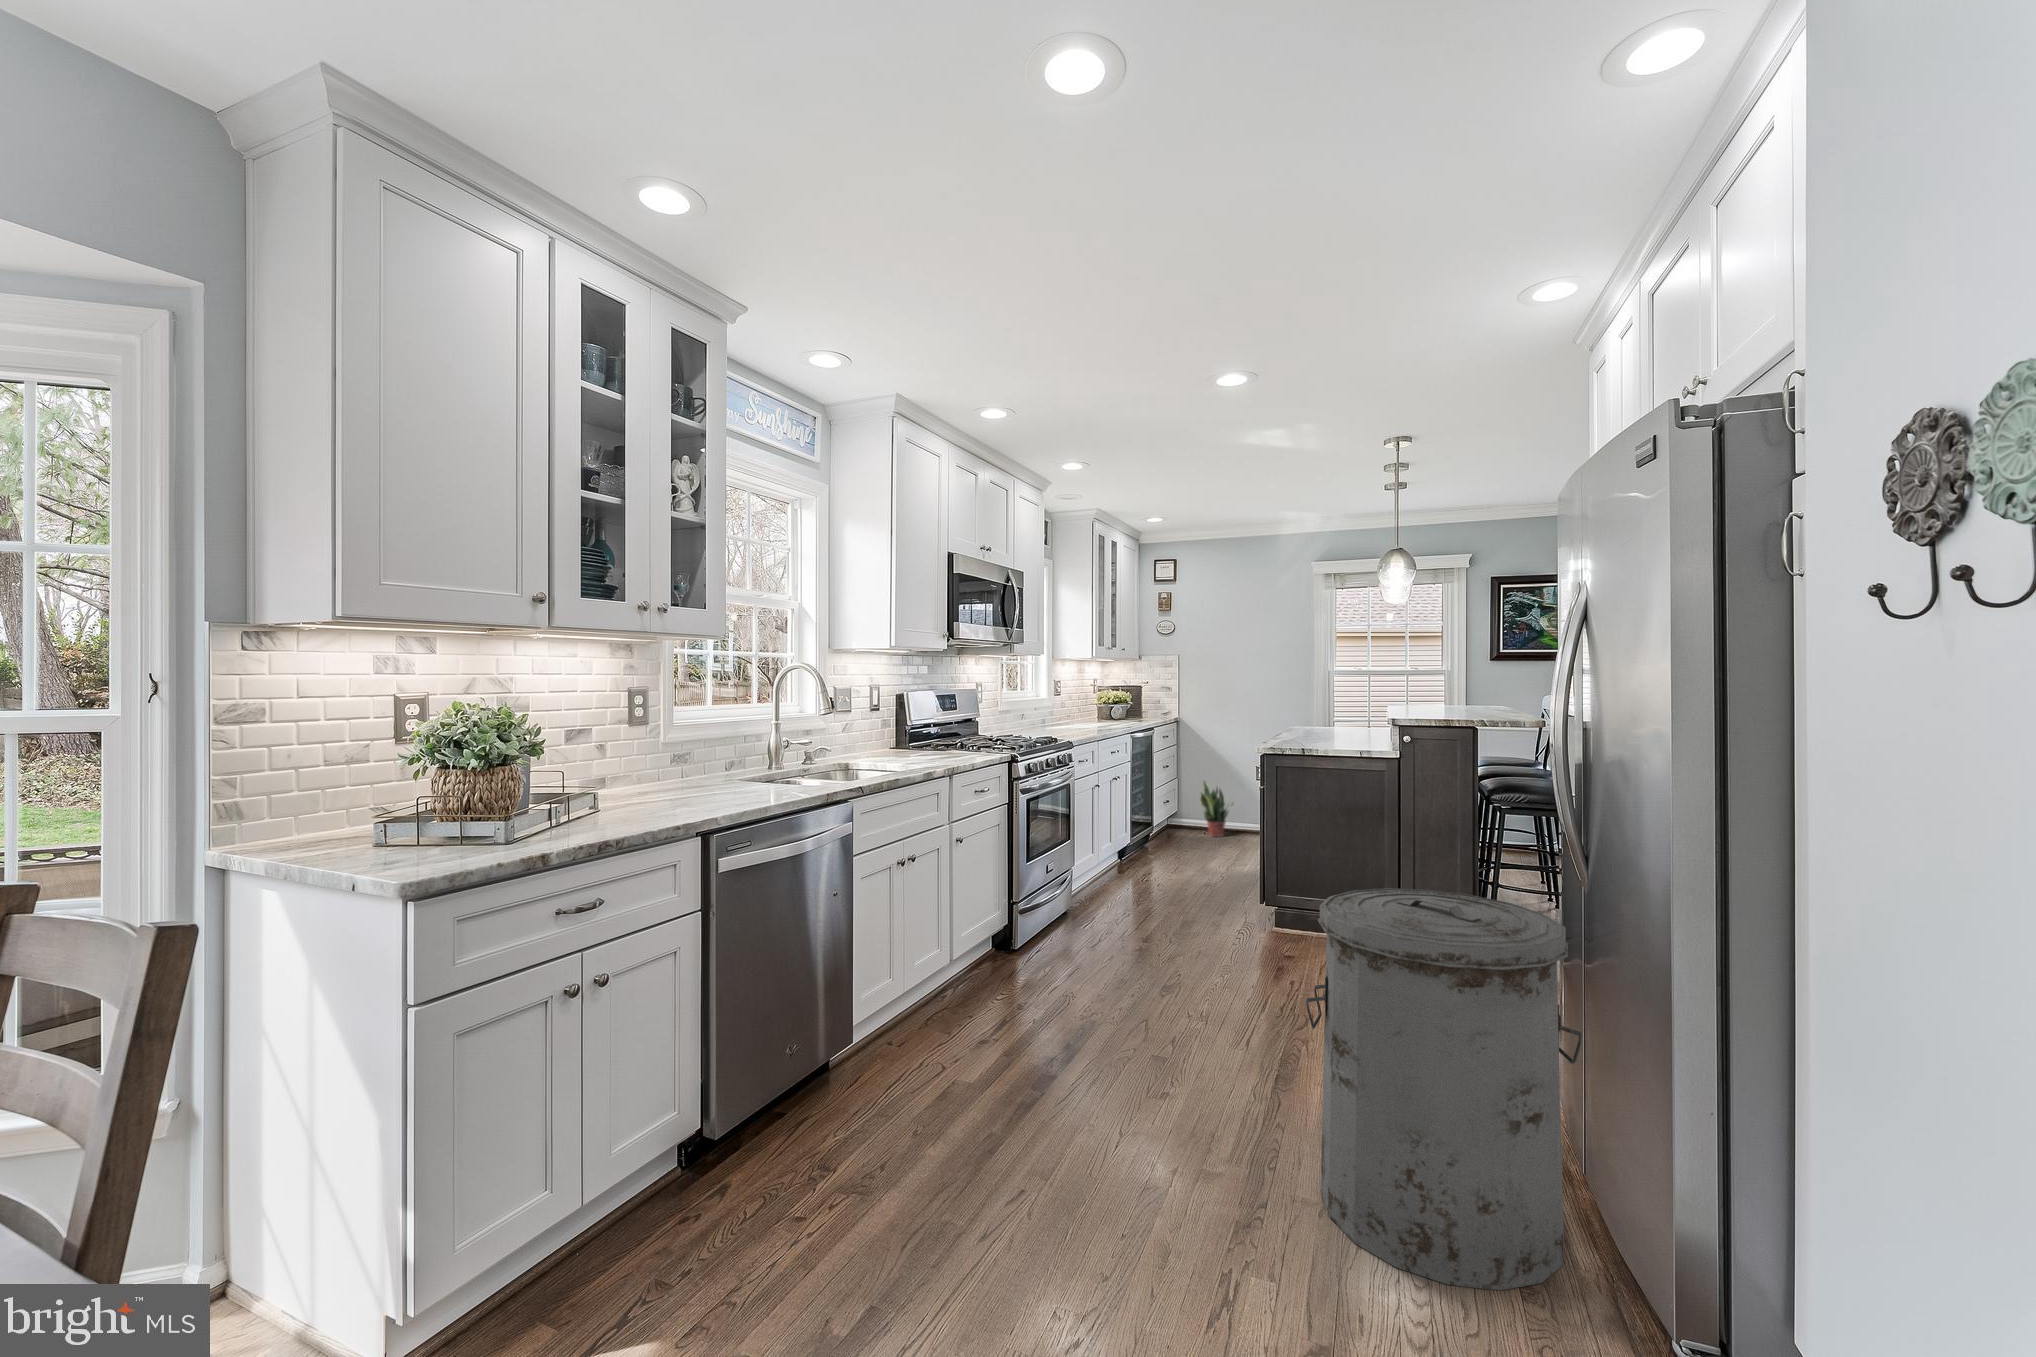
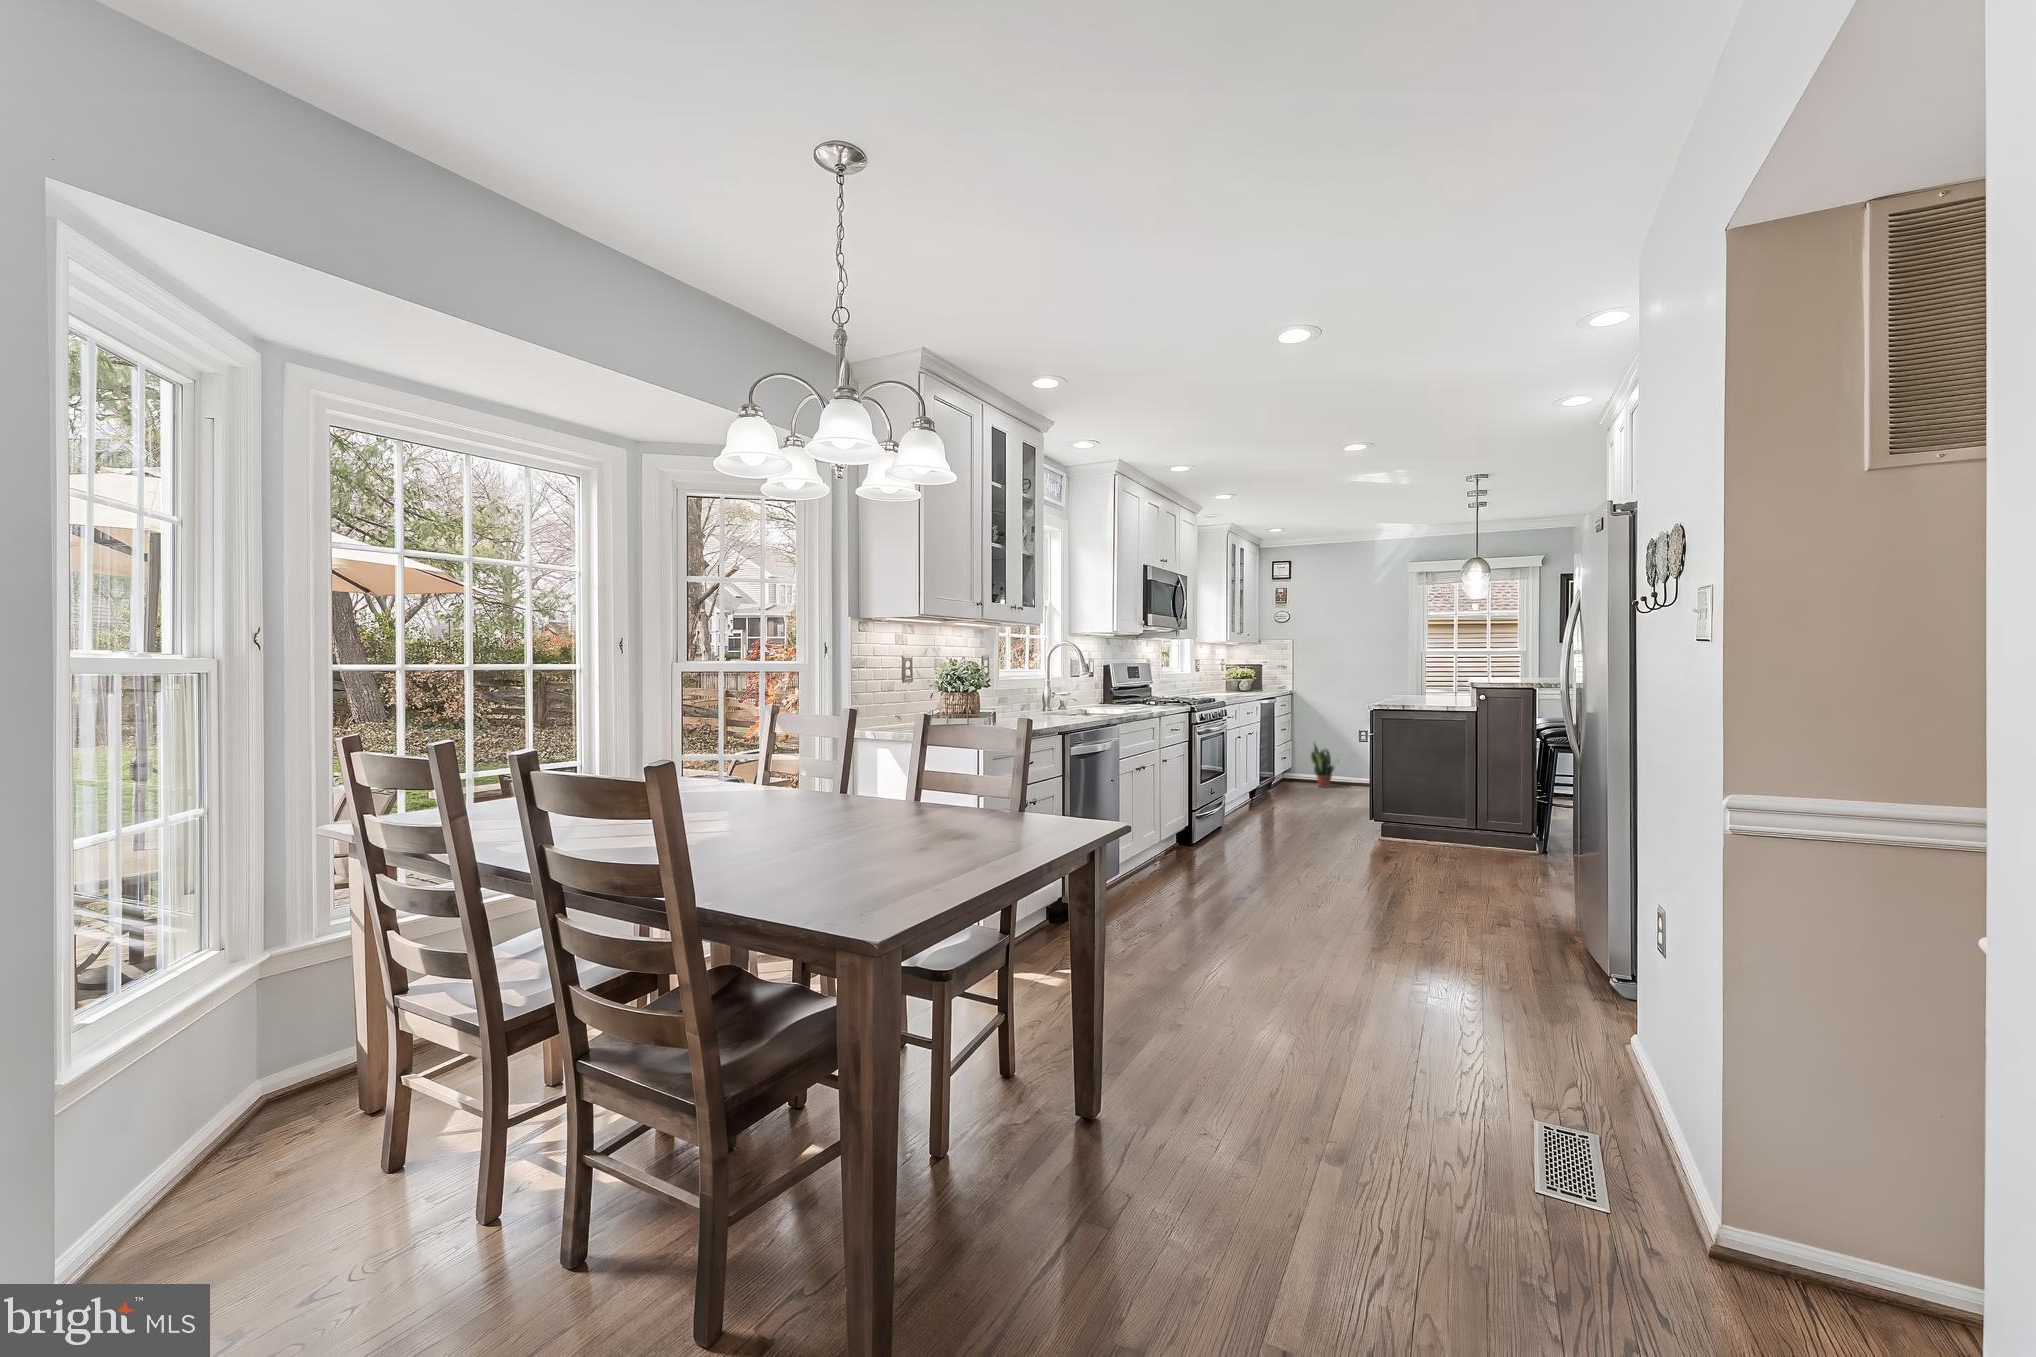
trash can: present [1306,888,1582,1290] -> none [1410,772,1567,967]

